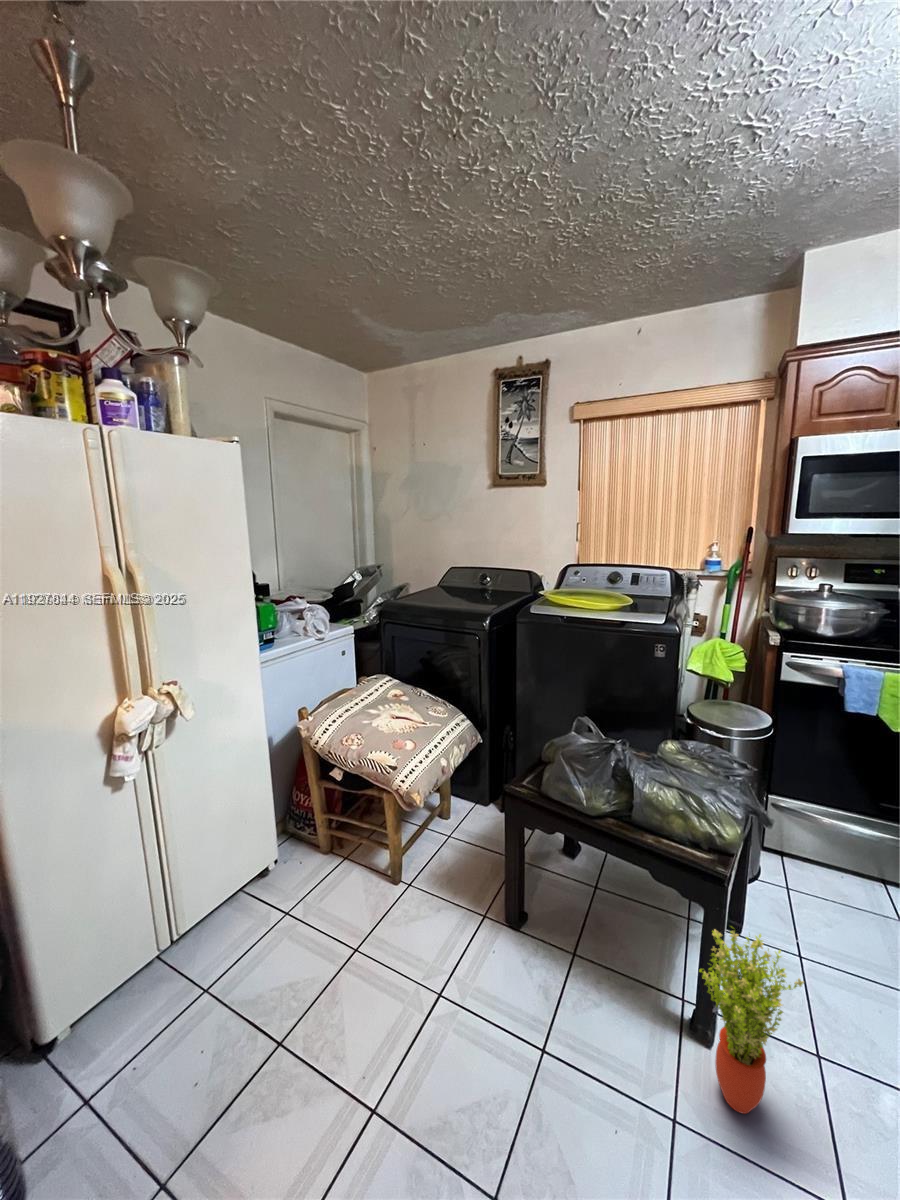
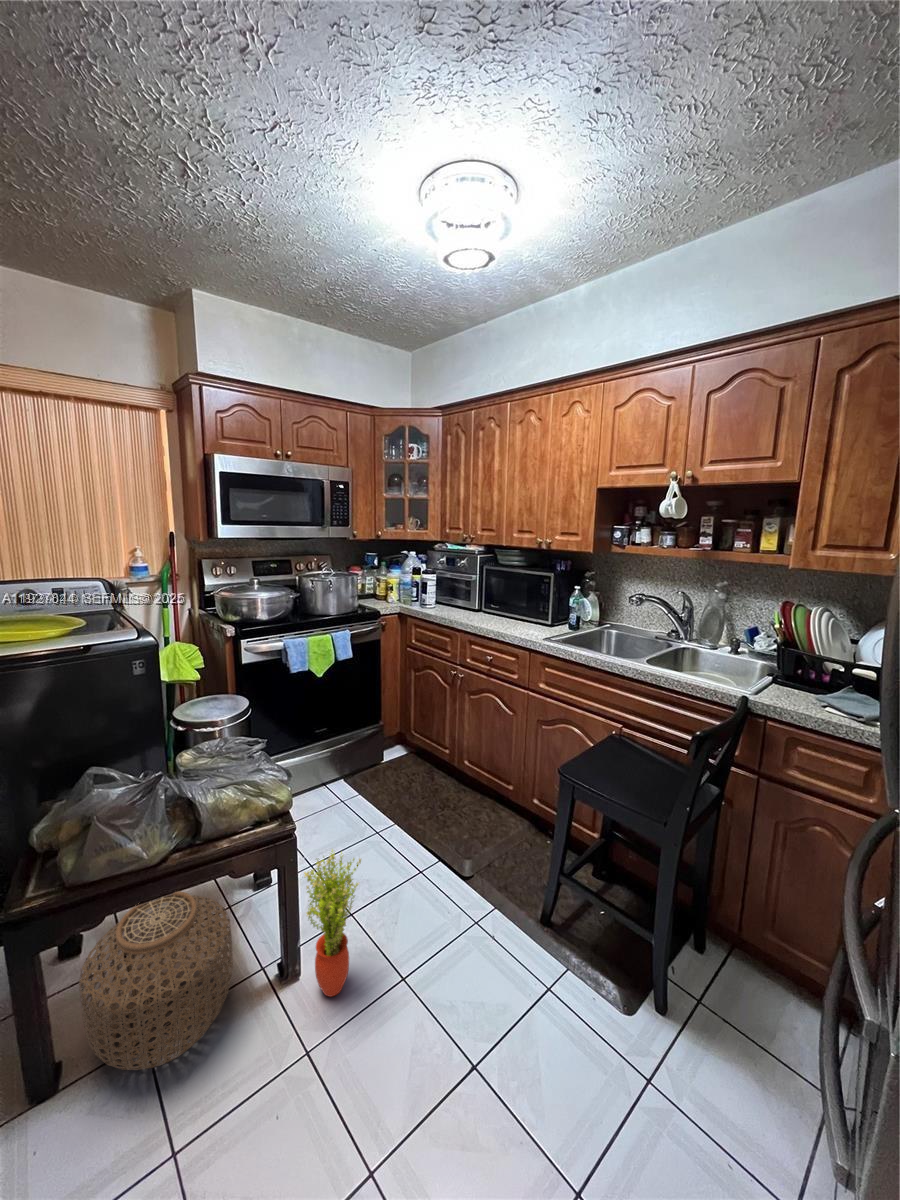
woven basket: none [531,840,648,990] -> present [79,891,233,1070]

